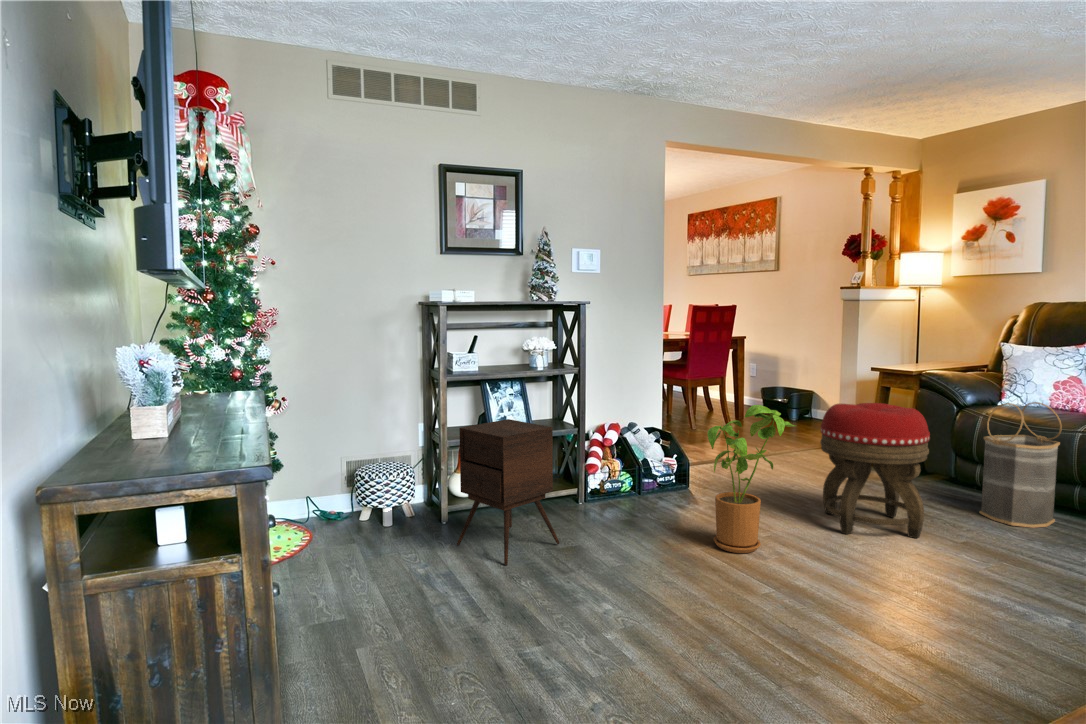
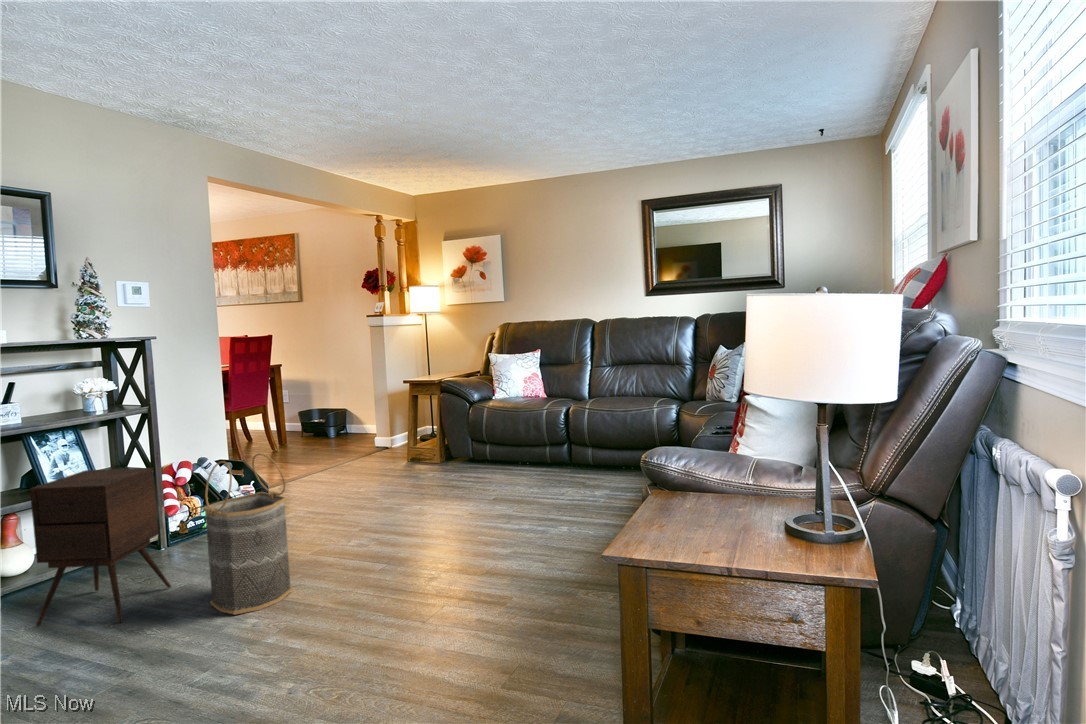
basket: present [980,402,1062,528] -> present [203,453,292,615]
footstool: present [820,403,930,538] -> none [389,405,467,510]
house plant: present [707,405,795,553] -> none [307,416,382,546]

